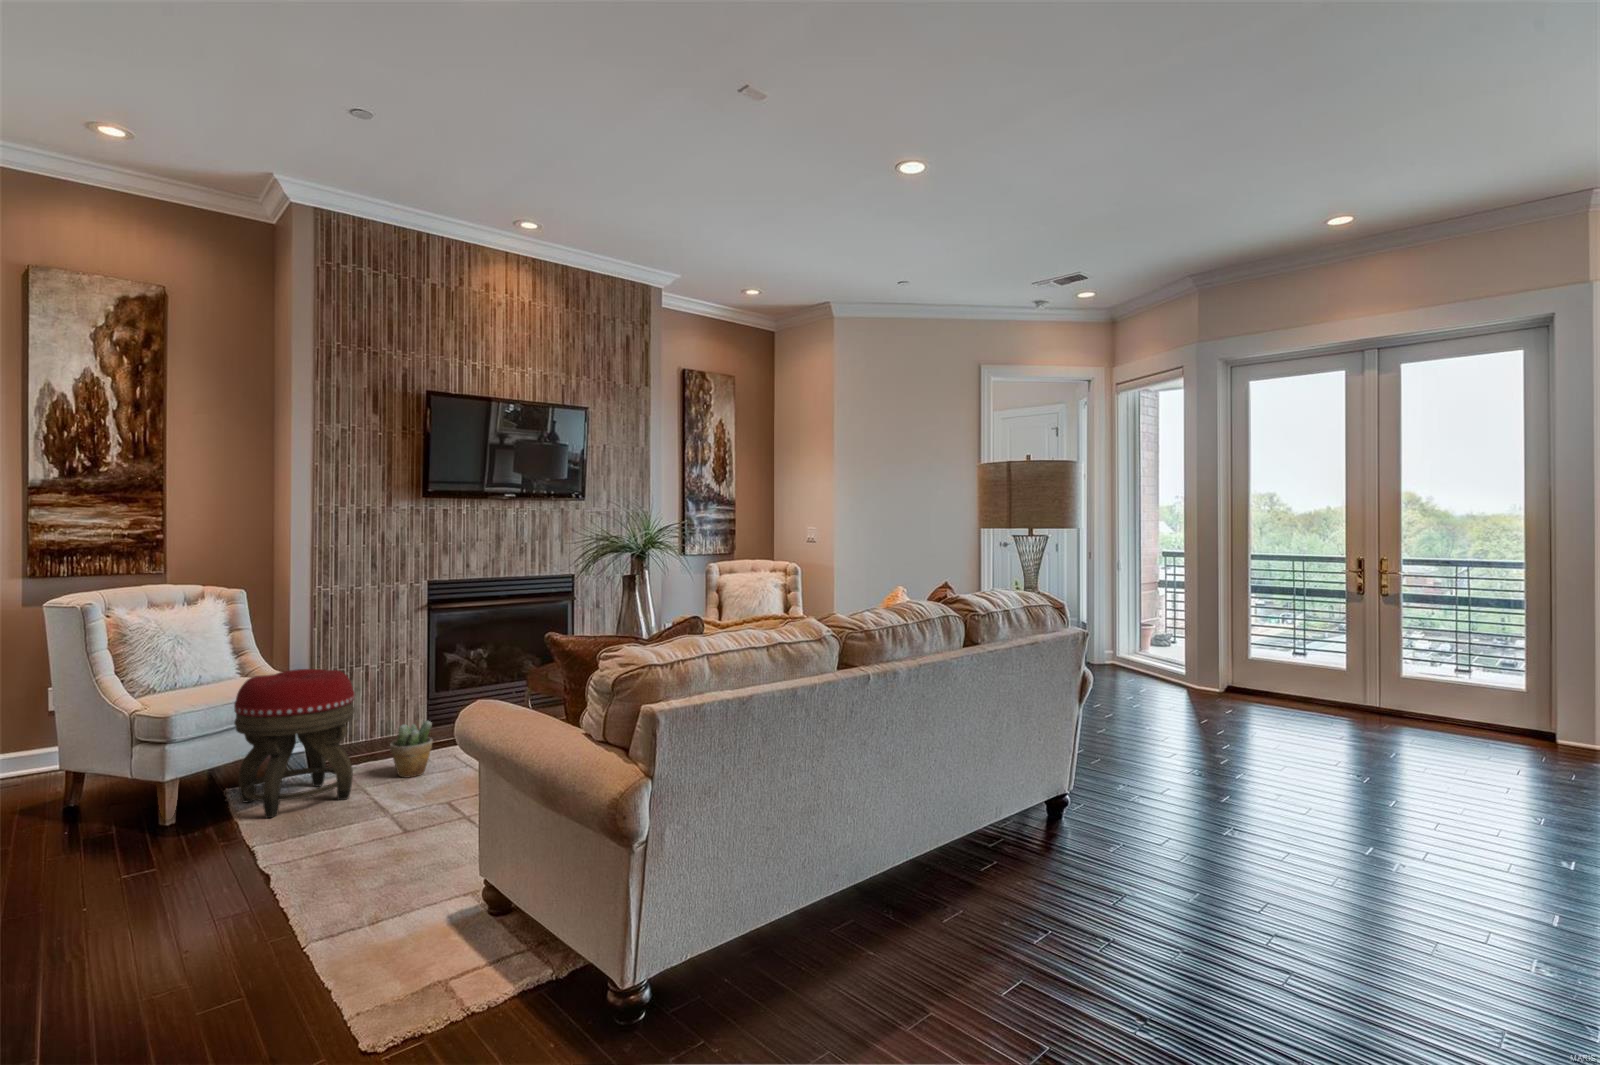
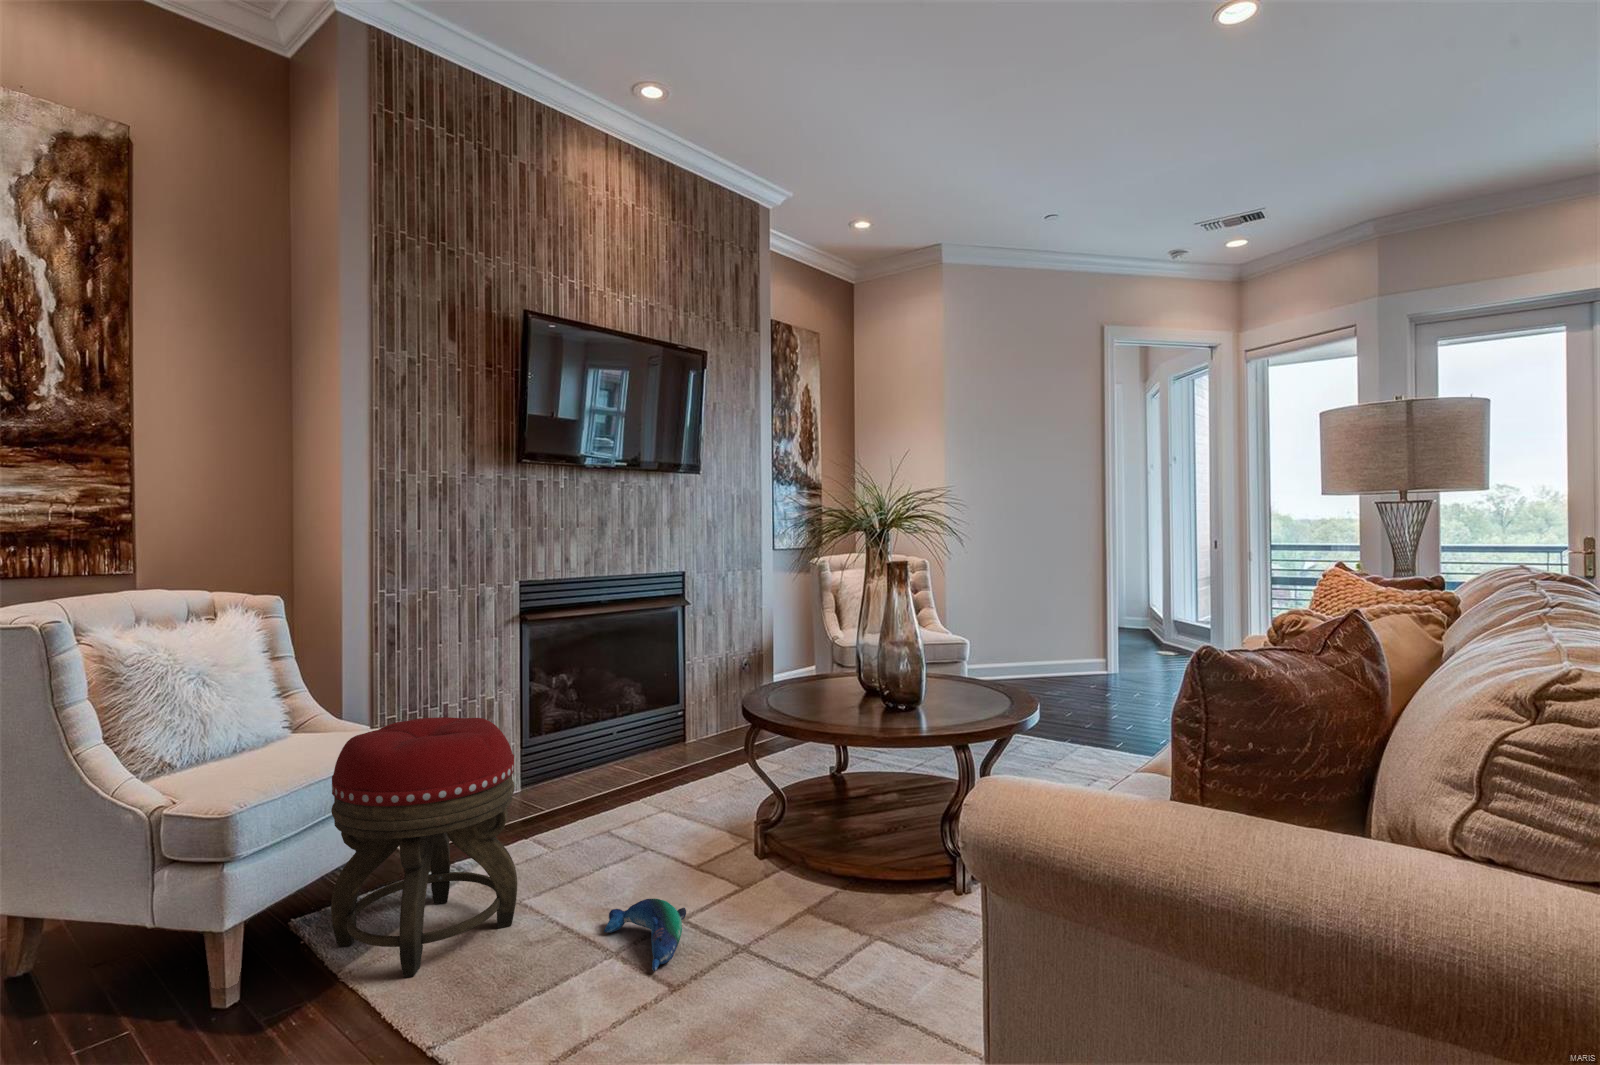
potted plant: present [390,721,433,778] -> none [541,786,601,876]
plush toy: none [395,786,440,824] -> present [604,899,686,971]

